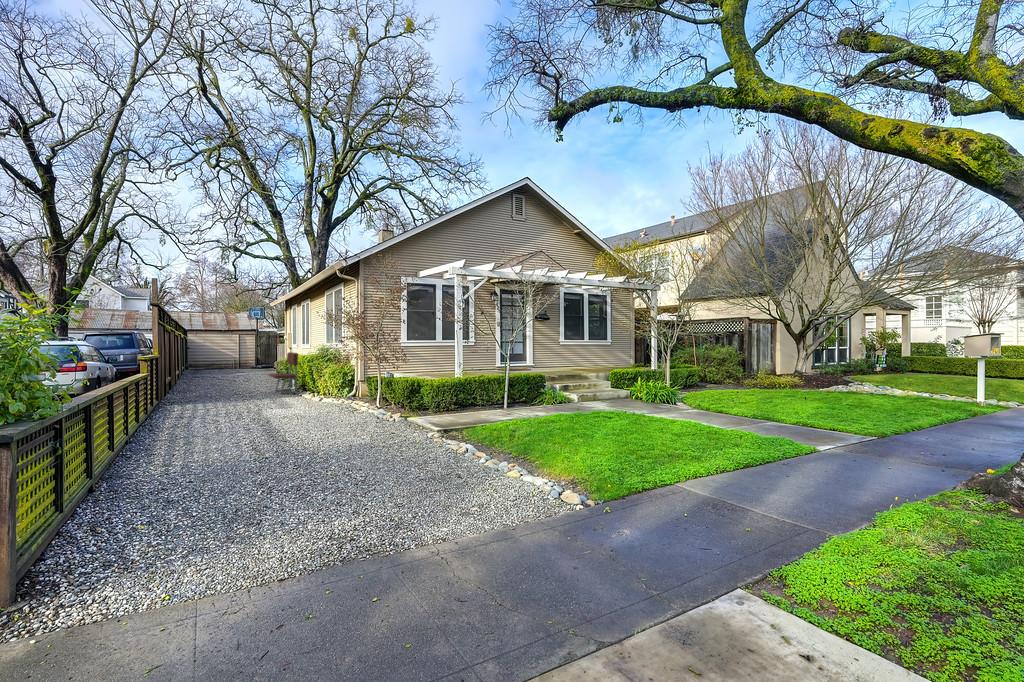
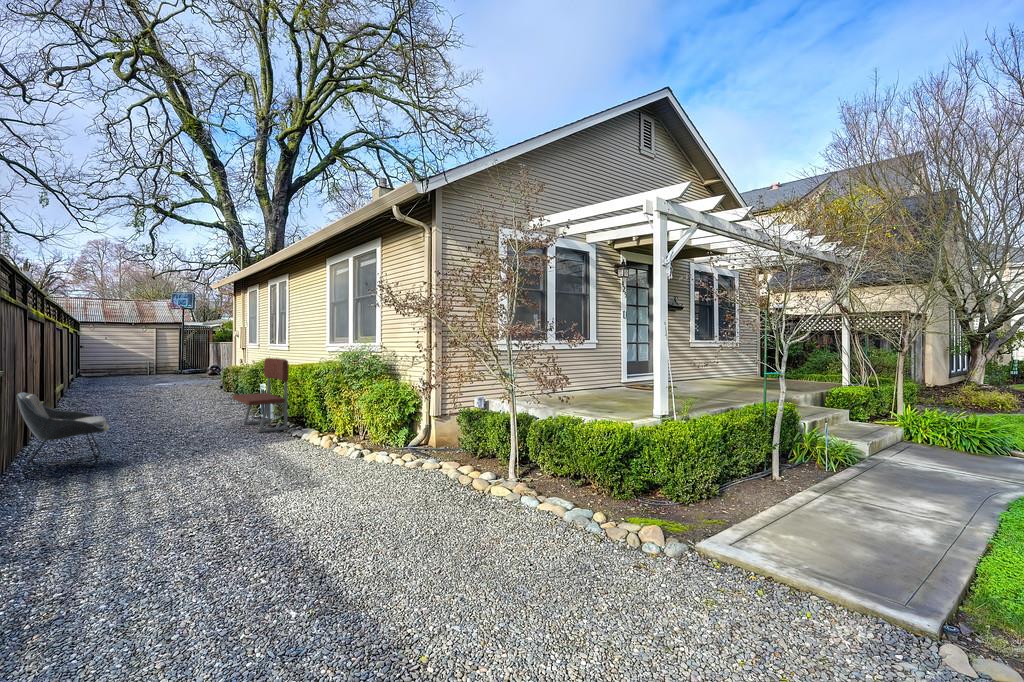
lounge chair: none [165,367,204,405] -> present [17,393,109,476]

